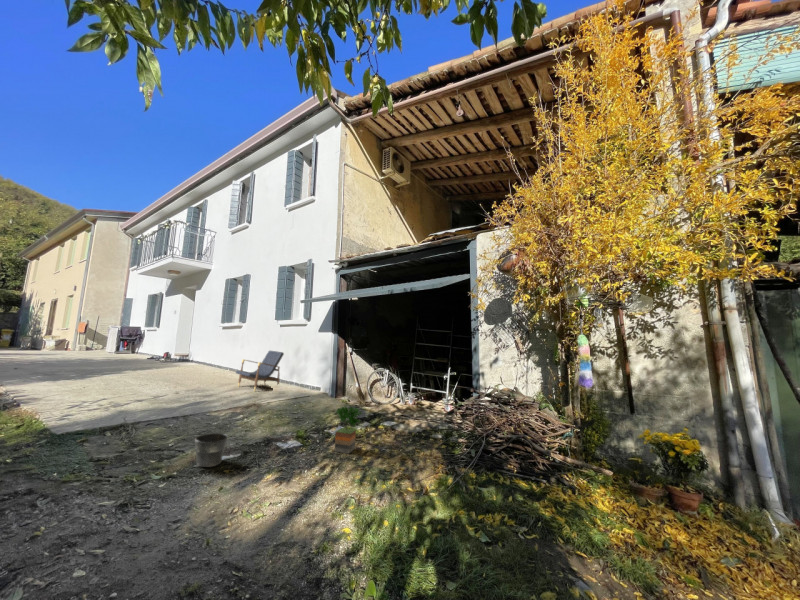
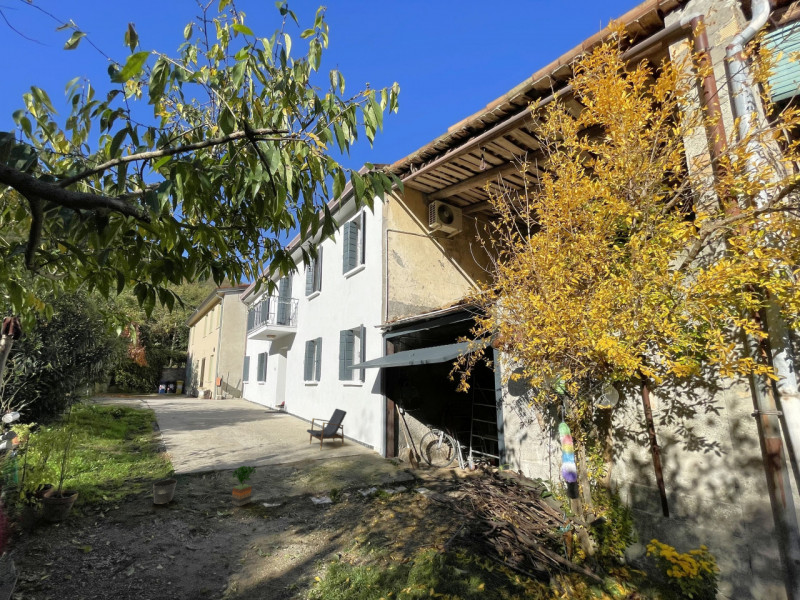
potted tree: present [334,407,361,454] -> present [232,466,257,506]
bucket: present [191,433,228,467] -> present [151,479,177,504]

